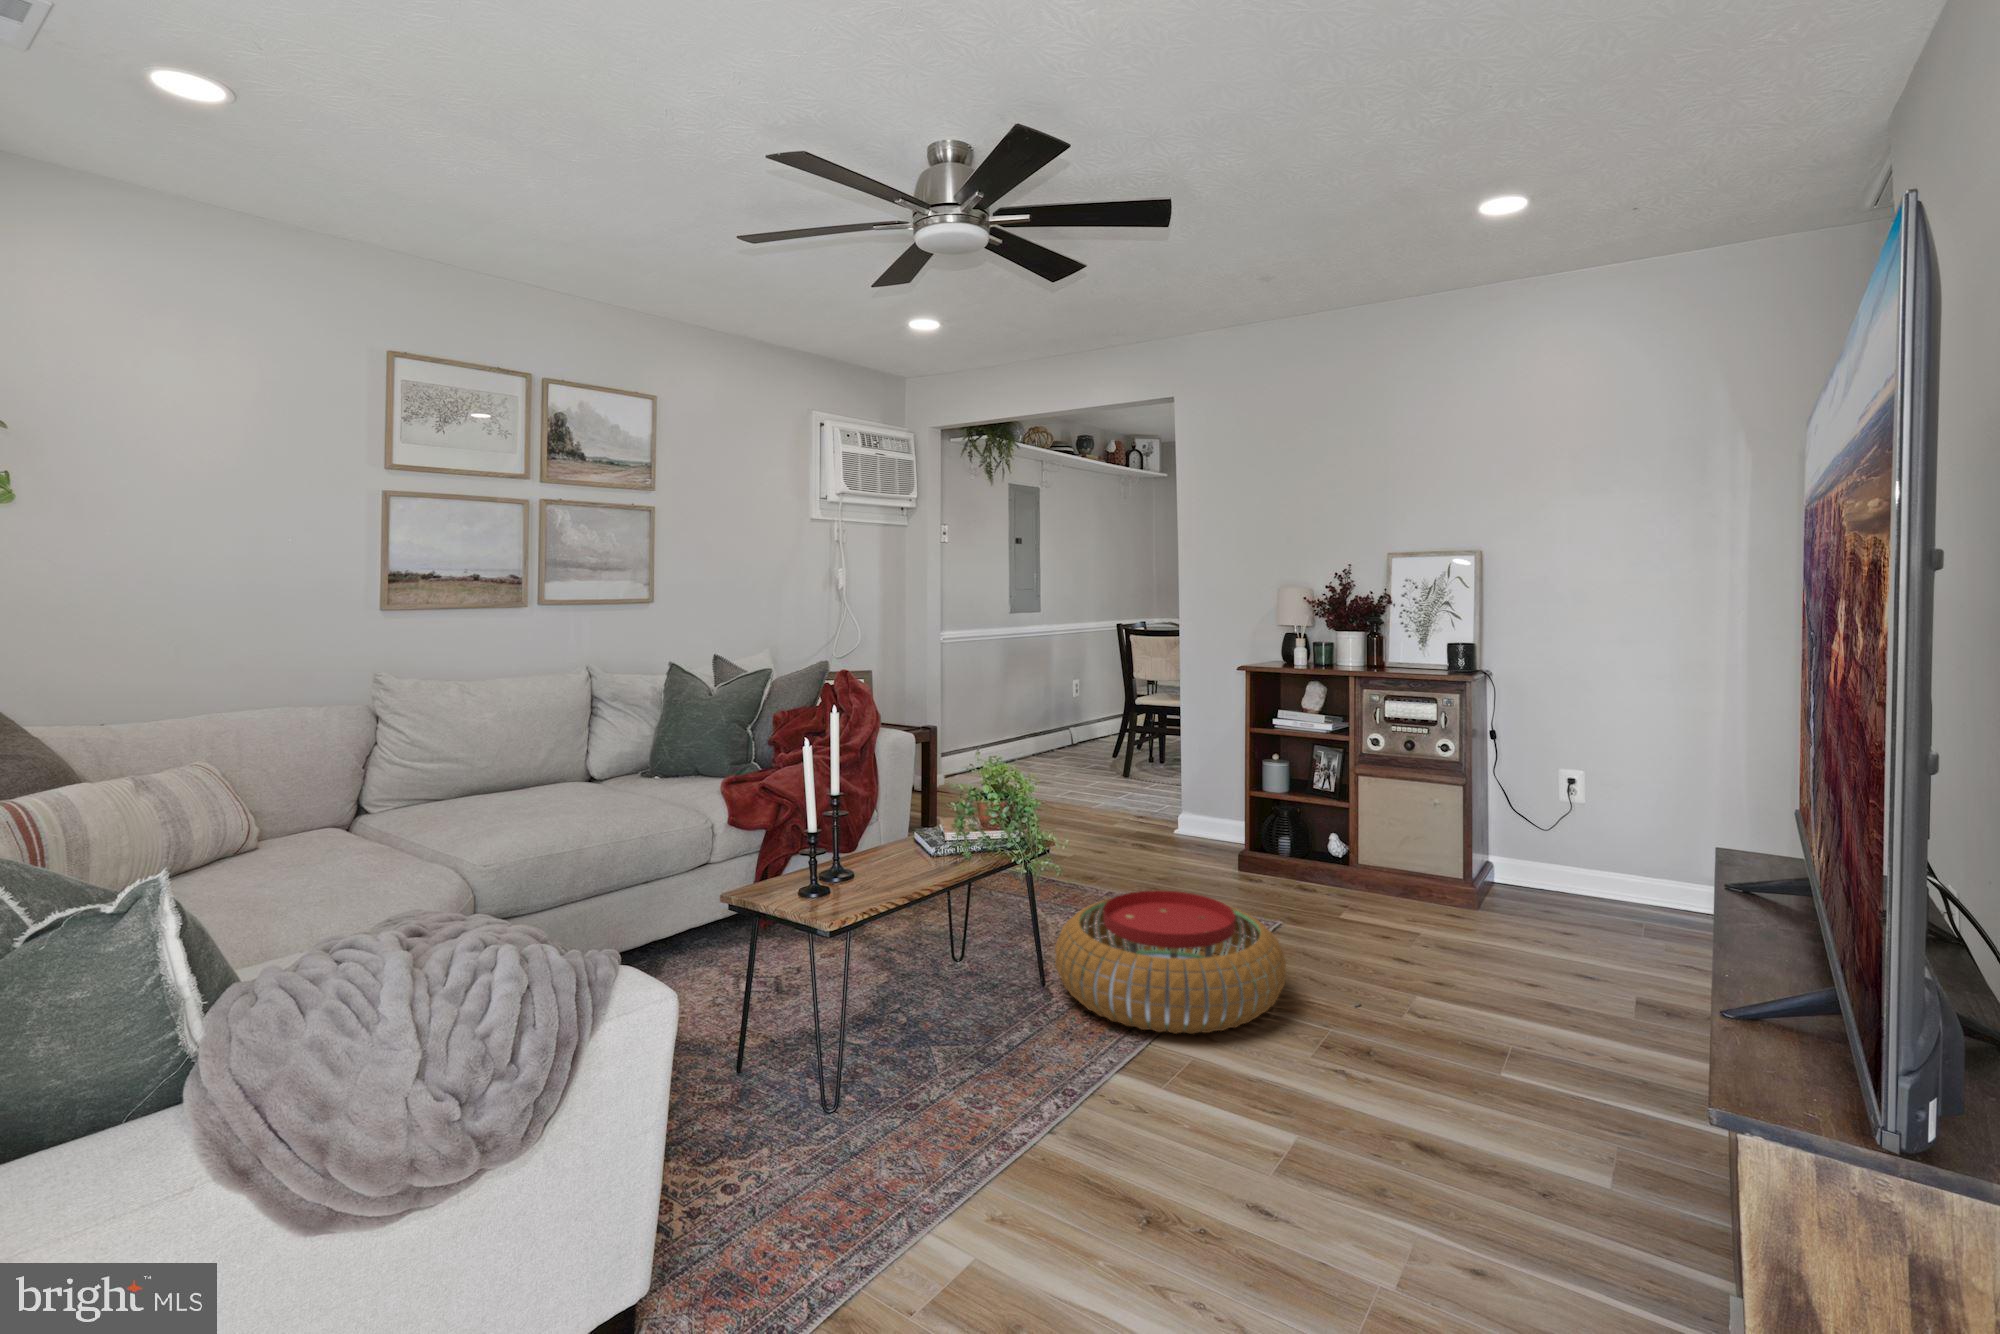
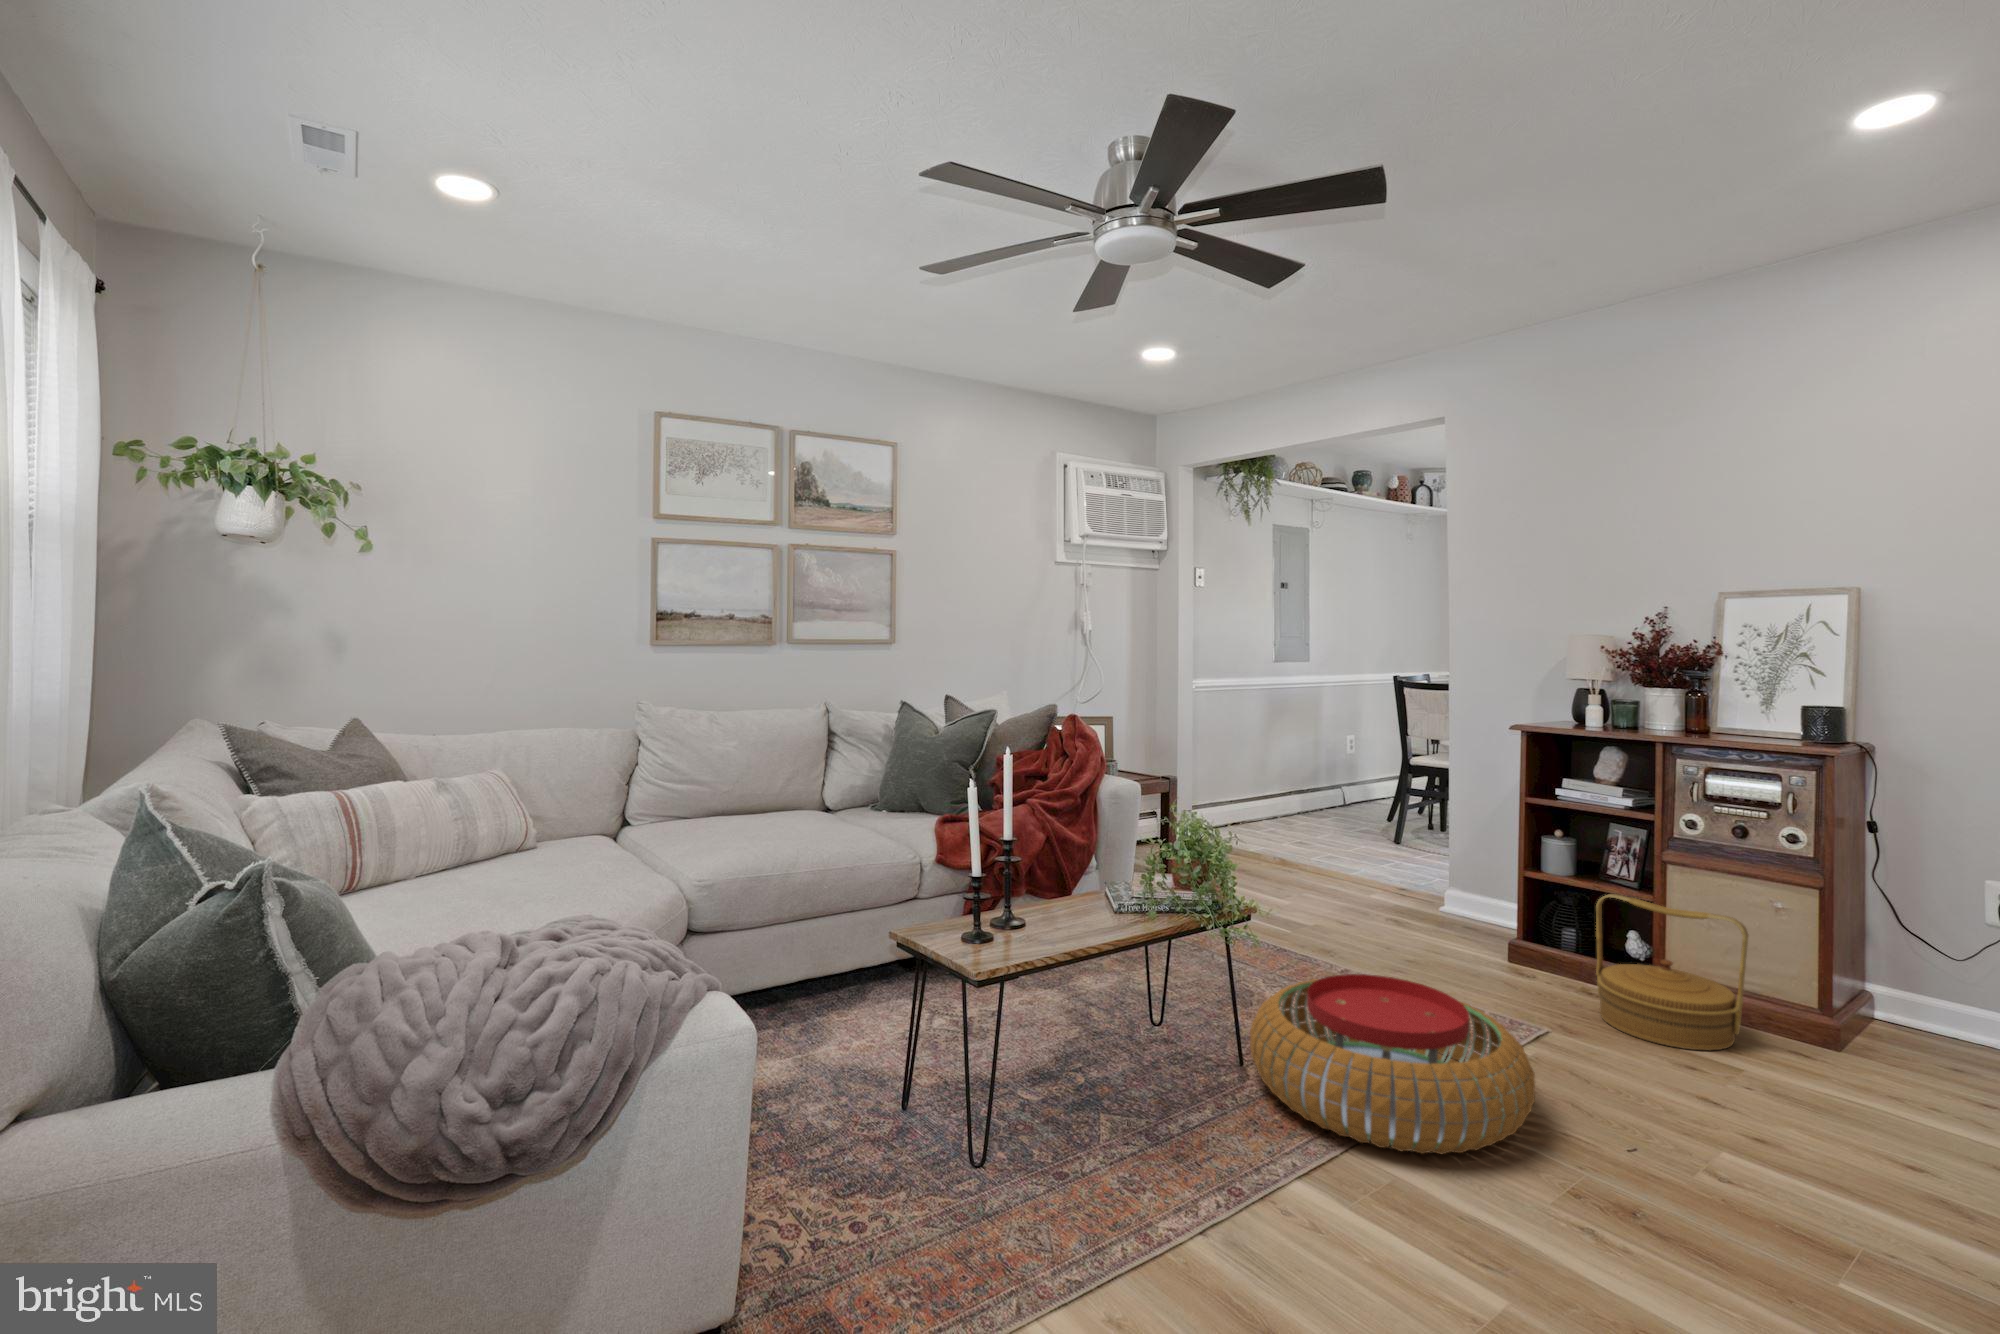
woven basket: none [1308,804,1416,922] -> present [1596,894,1748,1050]

